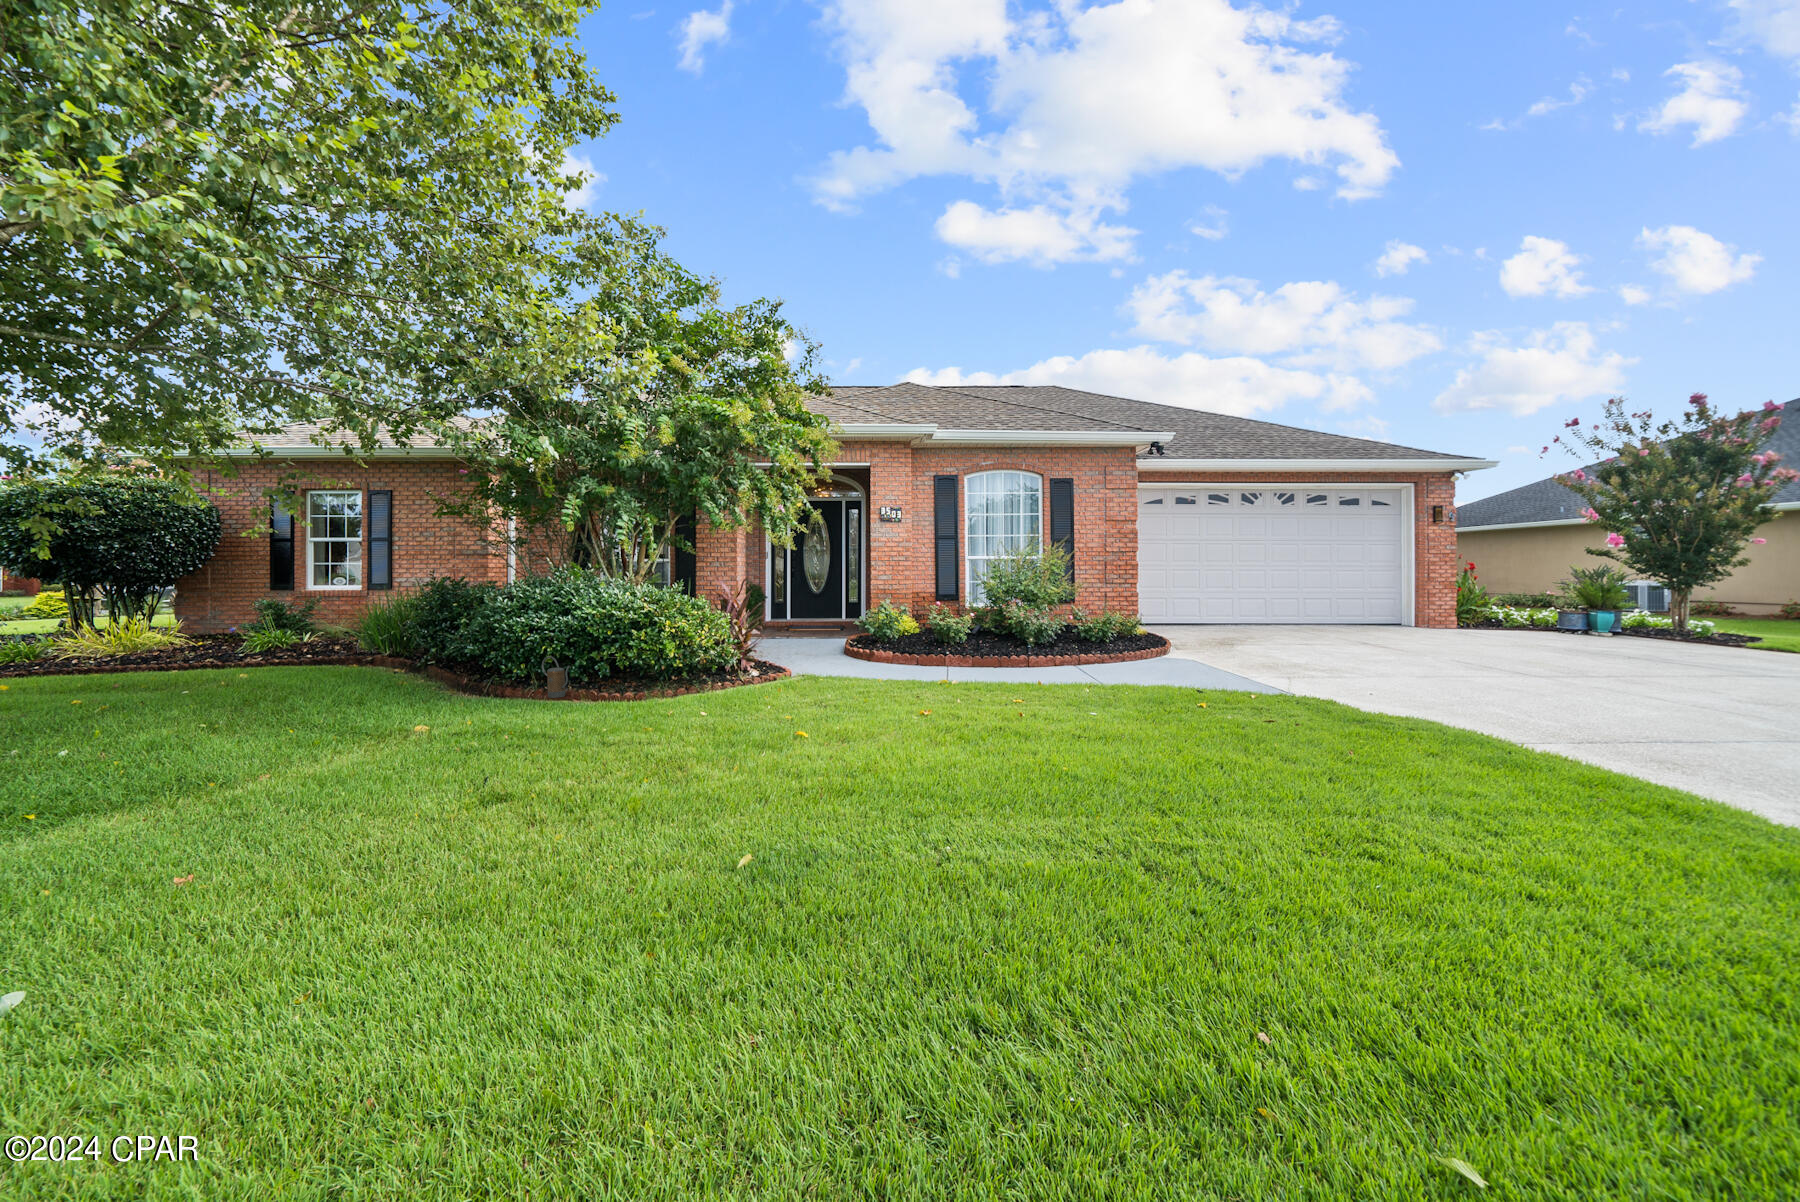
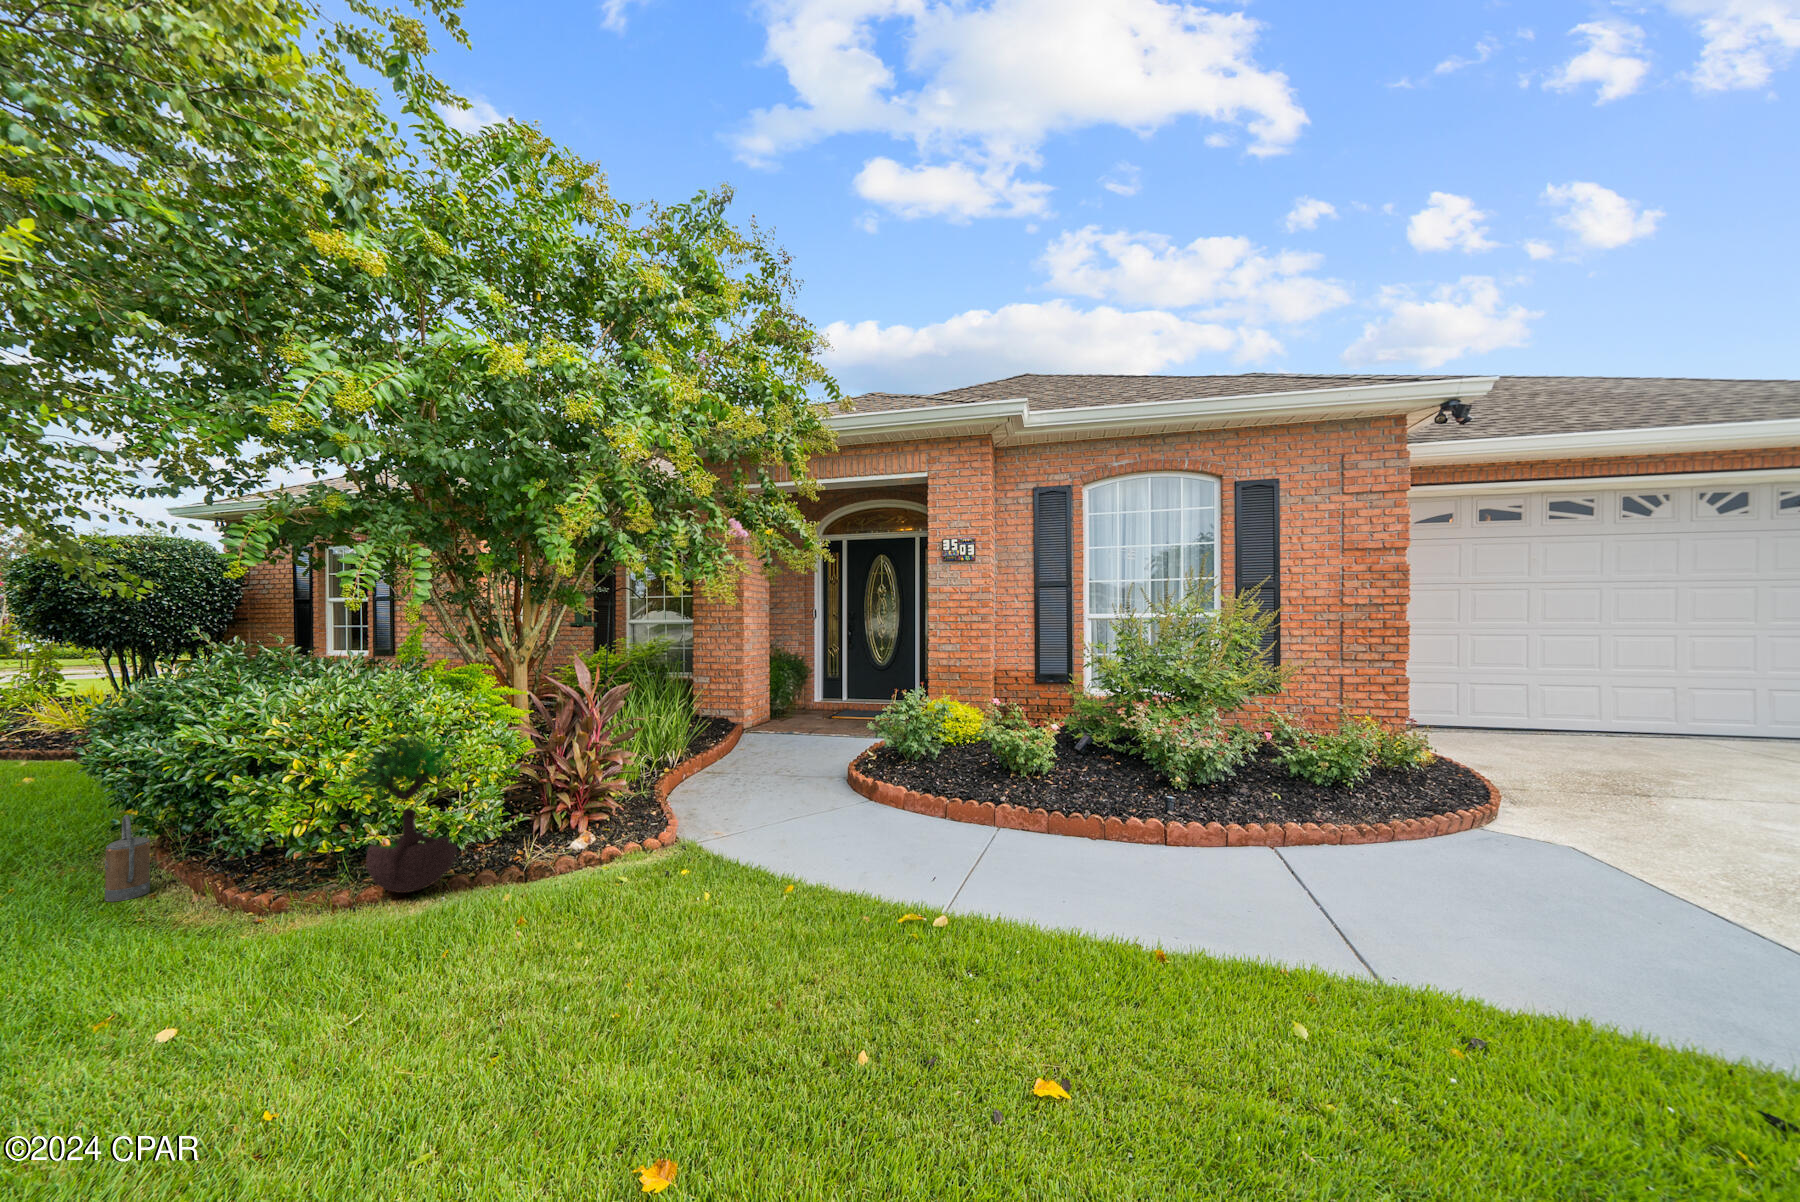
potted tree: none [685,603,734,688] -> present [345,730,461,893]

